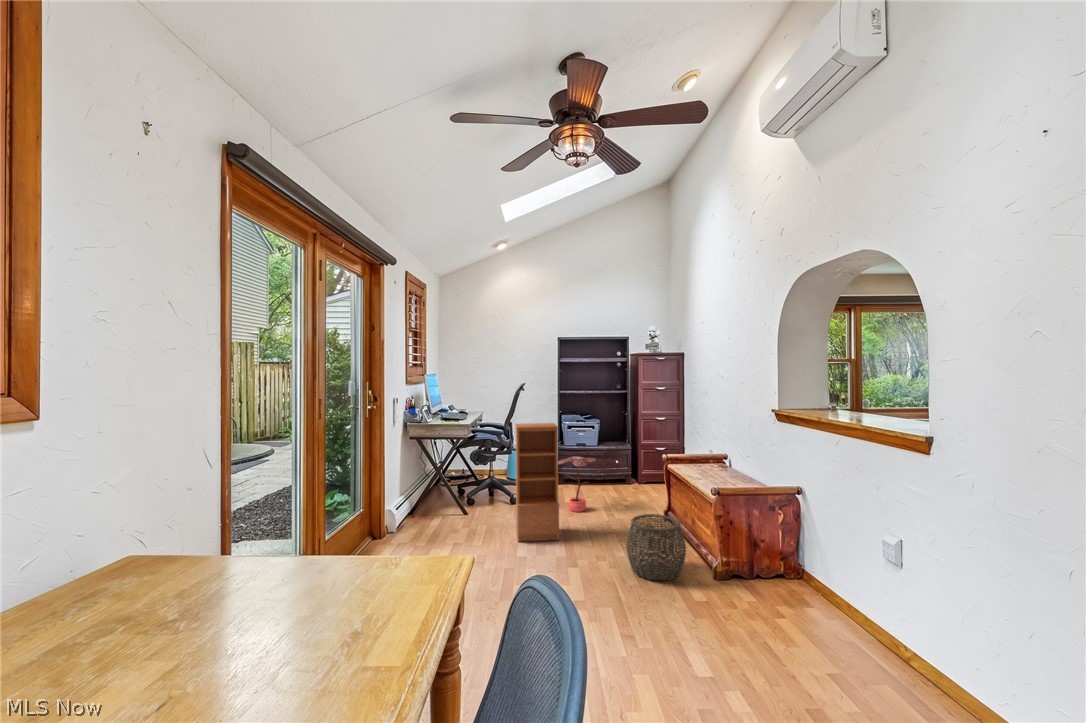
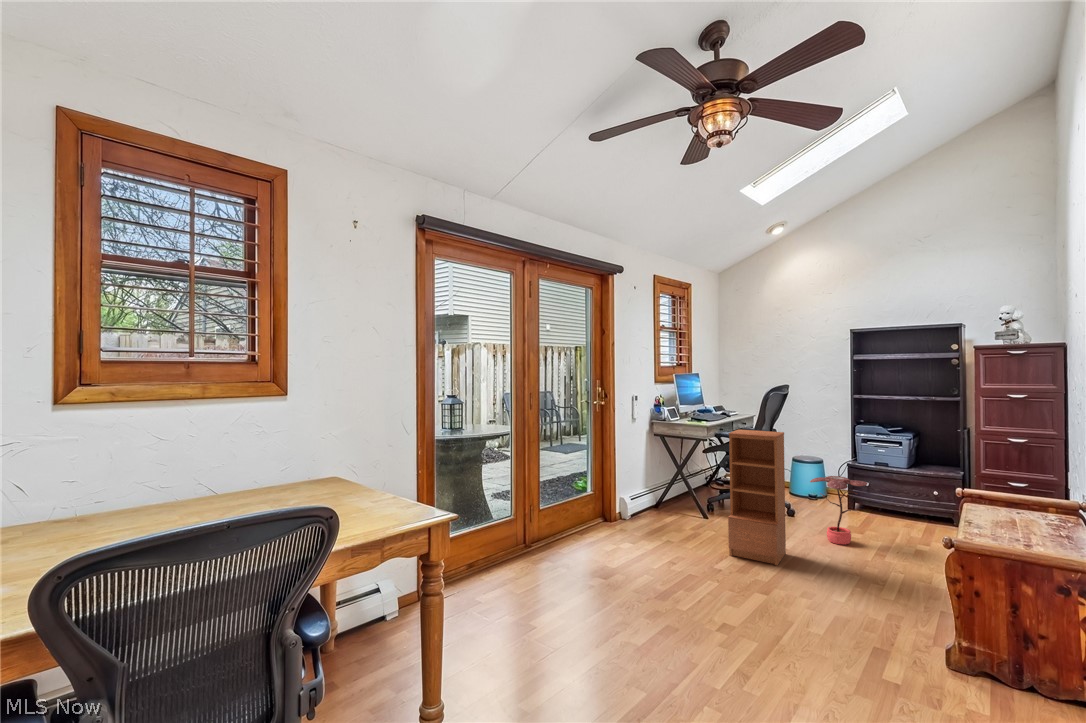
woven basket: present [626,514,686,581] -> none [821,555,910,644]

